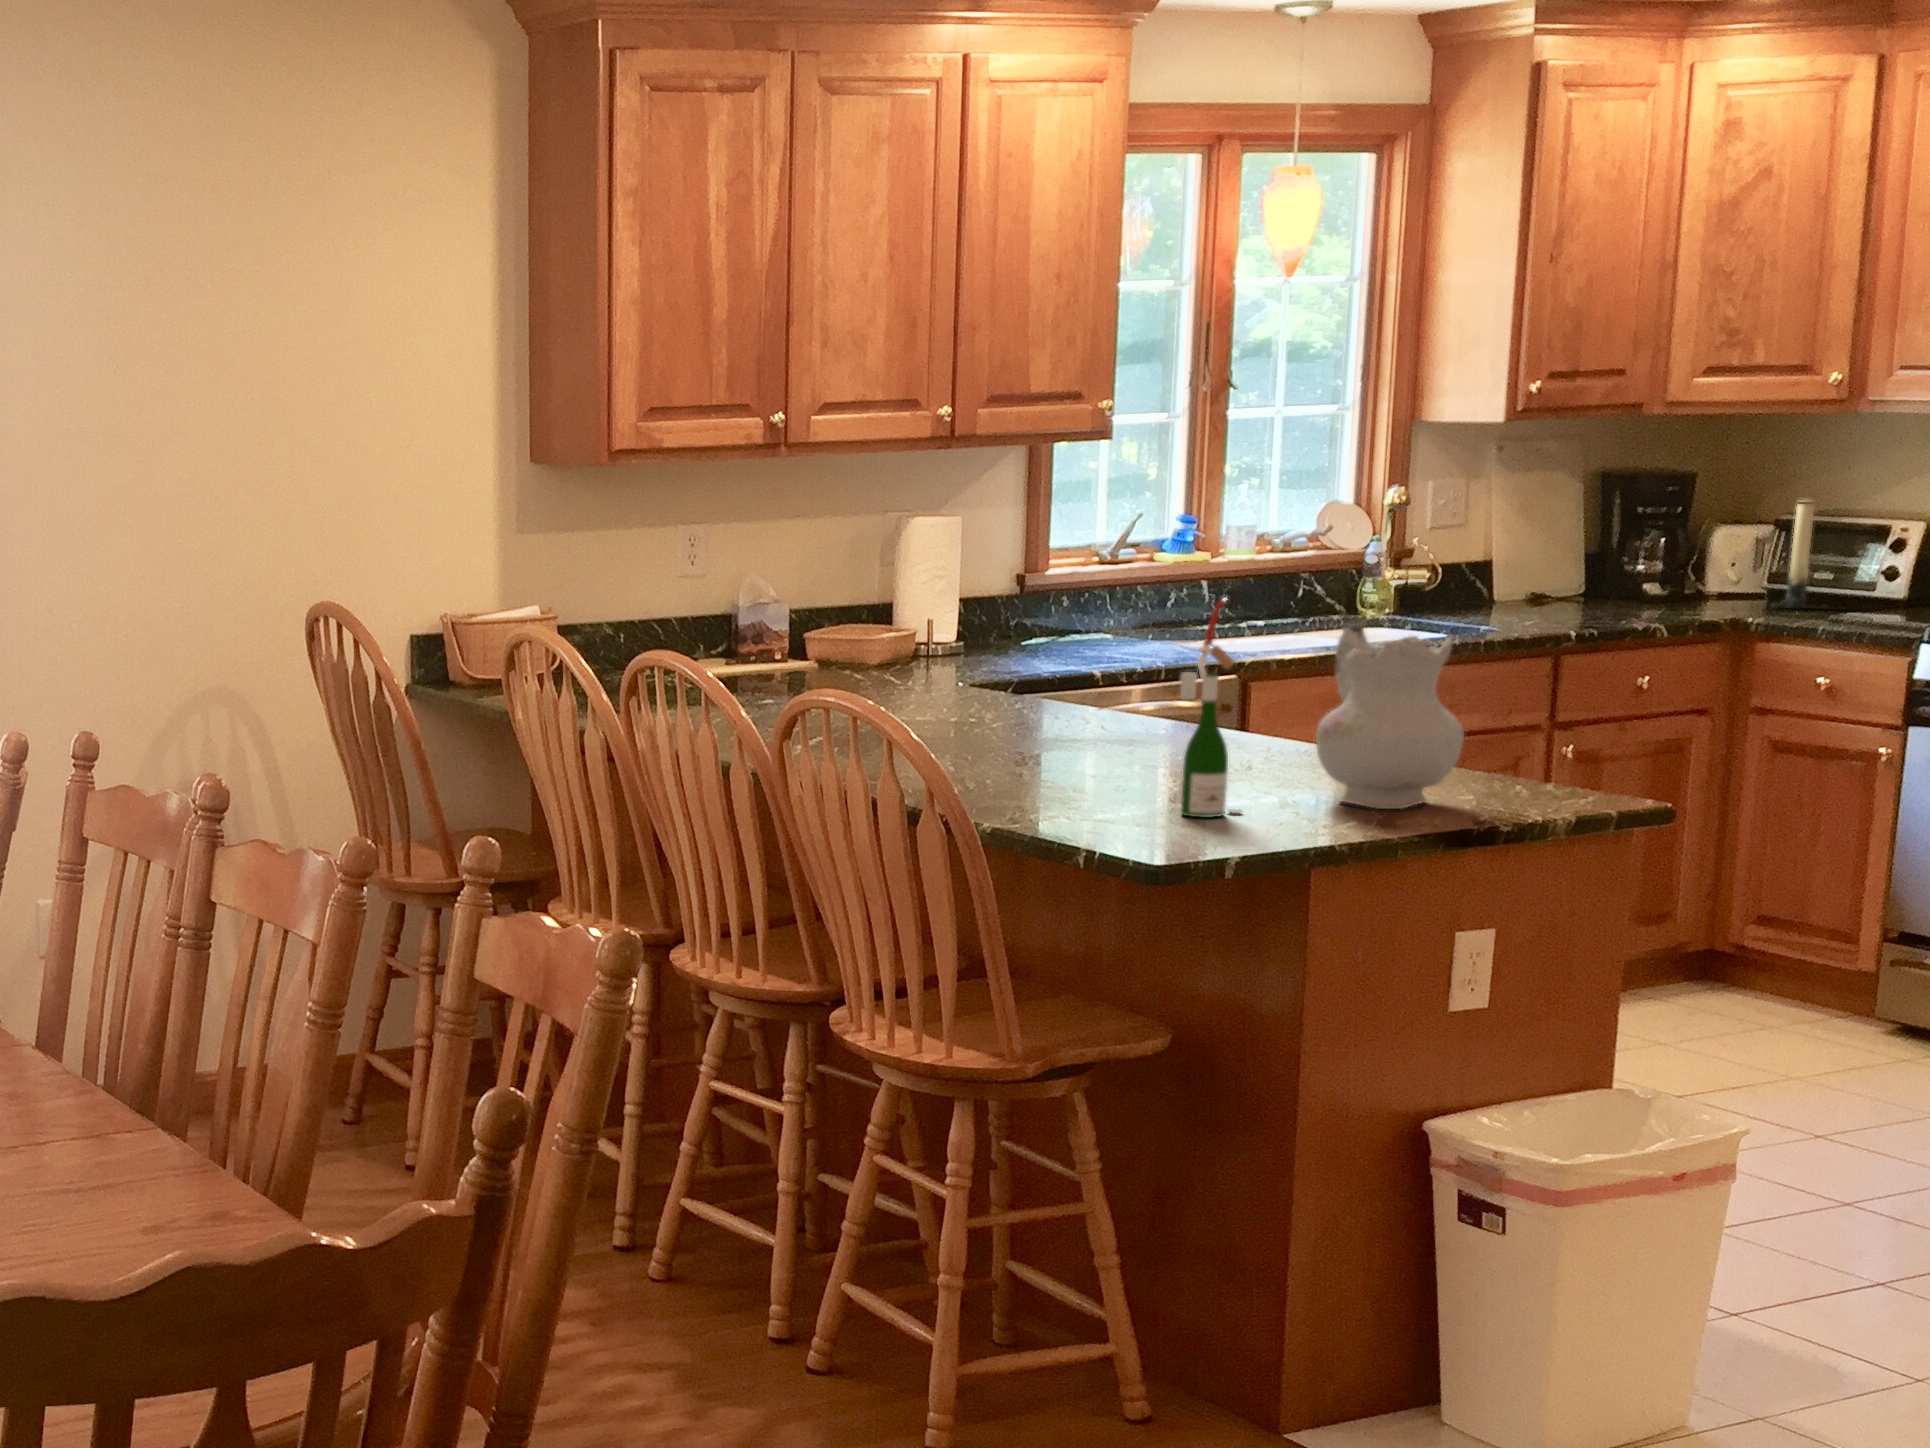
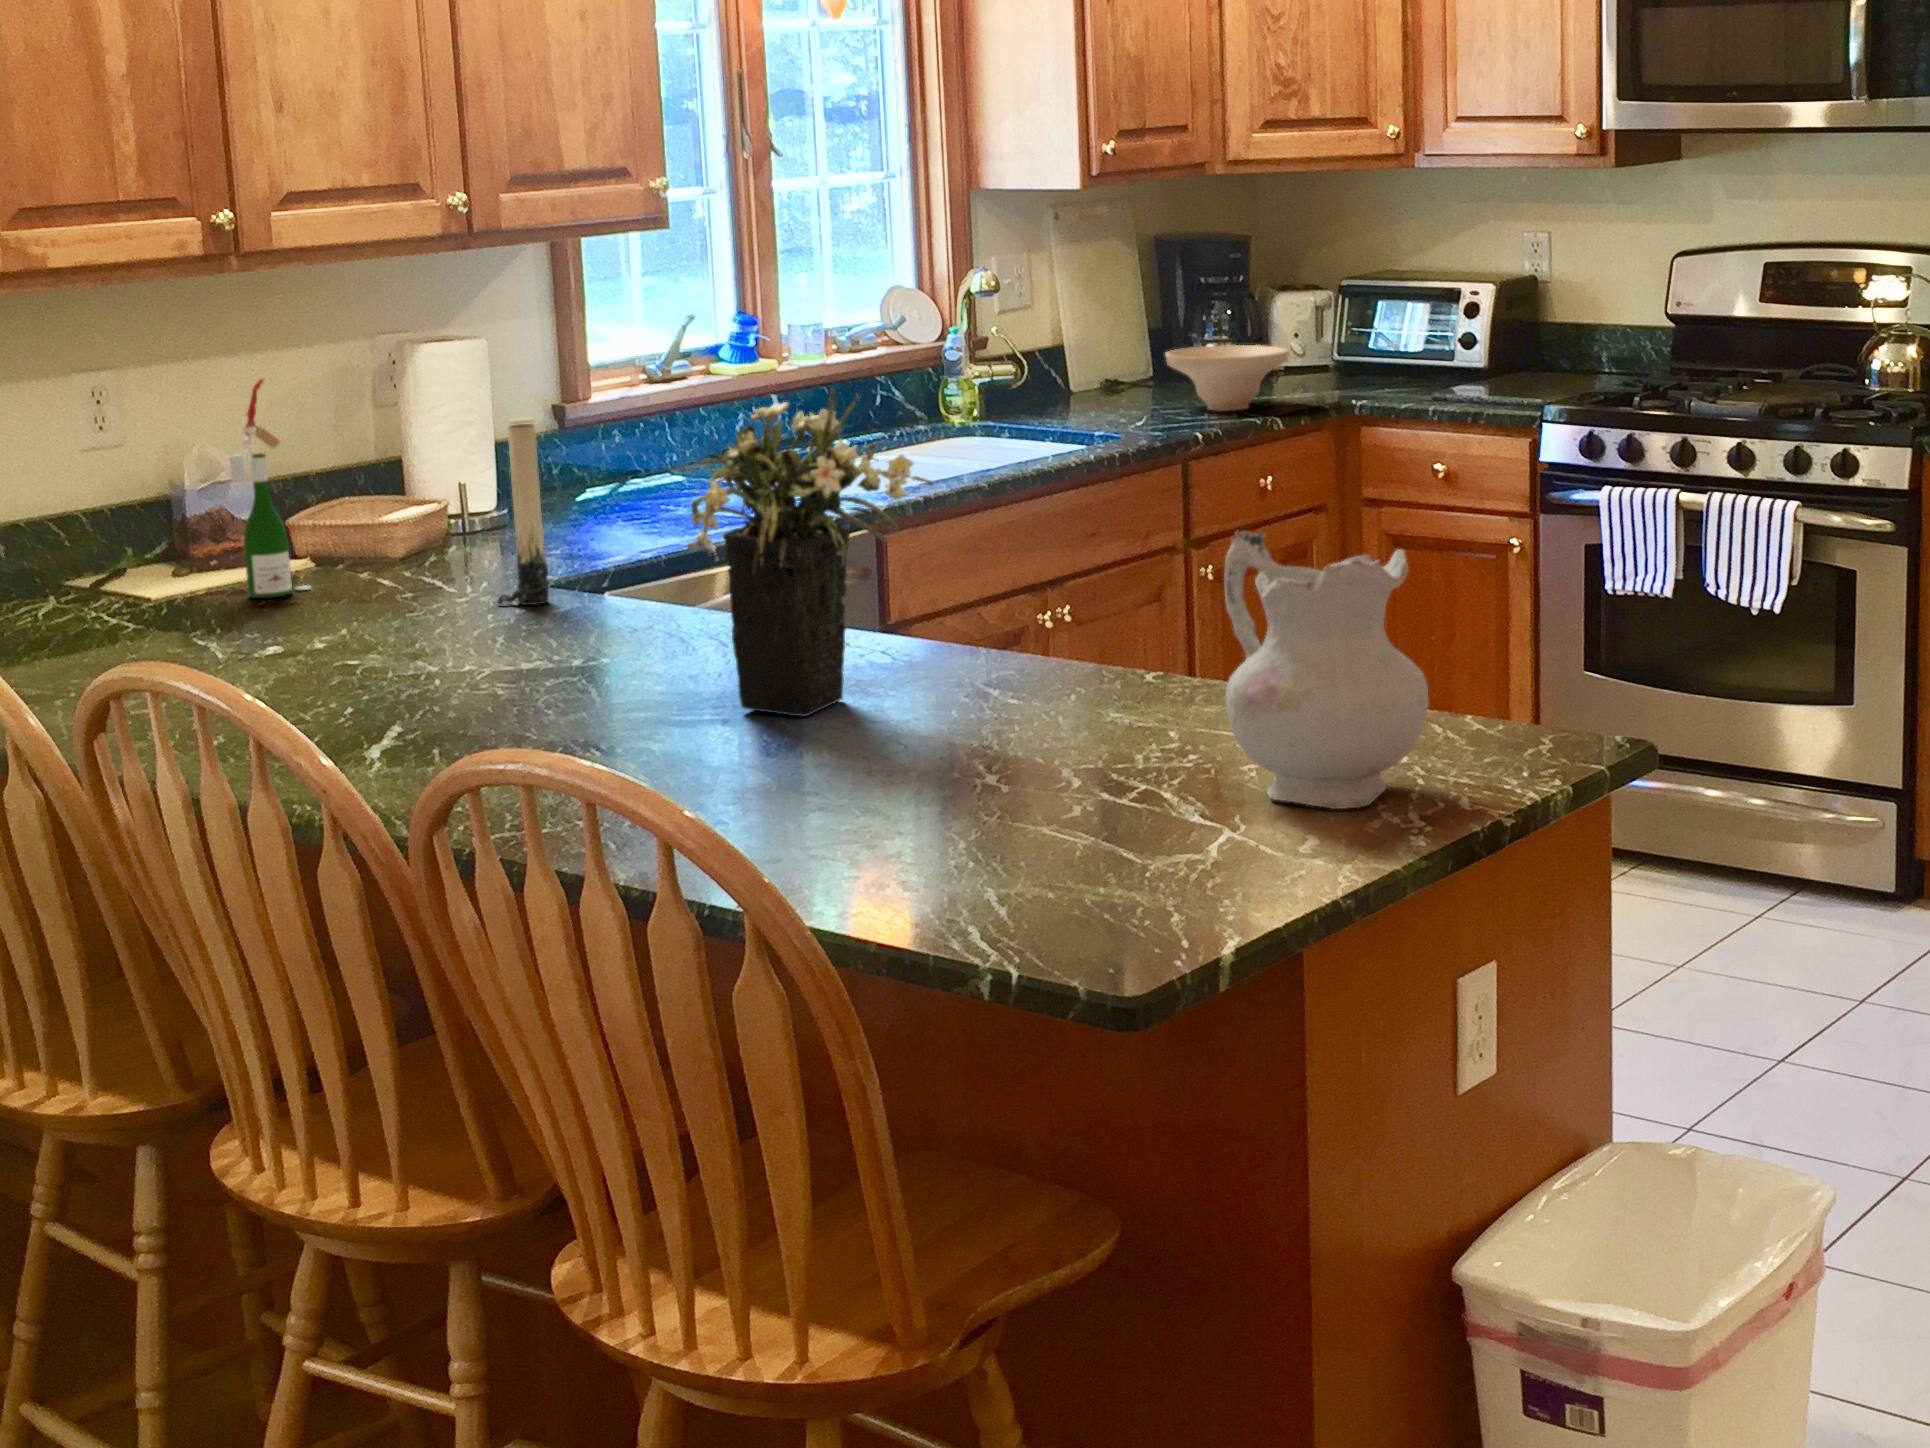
candle: present [1772,504,1815,608] -> present [498,418,549,605]
flower arrangement: none [1000,530,1181,748] -> present [687,389,934,716]
bowl: none [1564,564,1685,619] -> present [1165,345,1289,411]
wine bottle: present [1180,598,1243,817] -> present [229,378,310,598]

